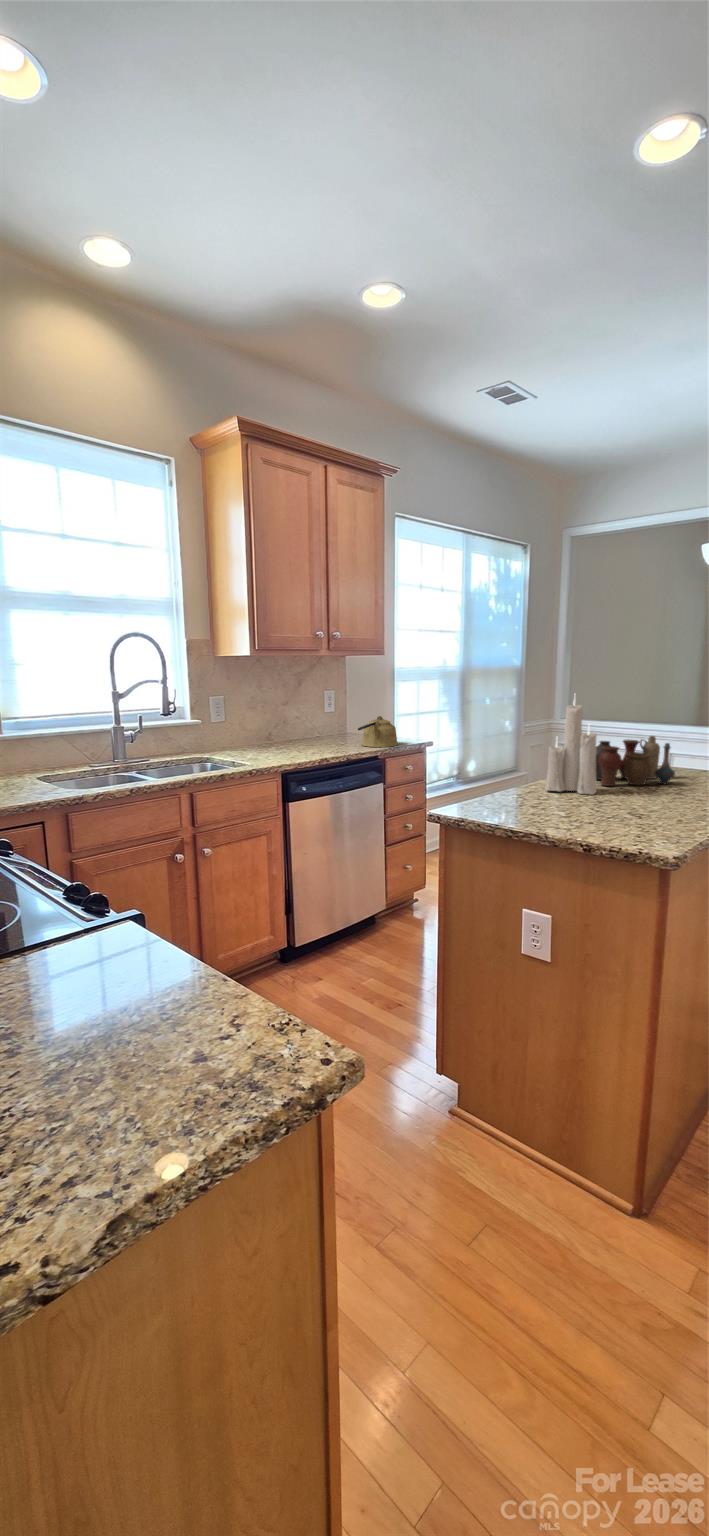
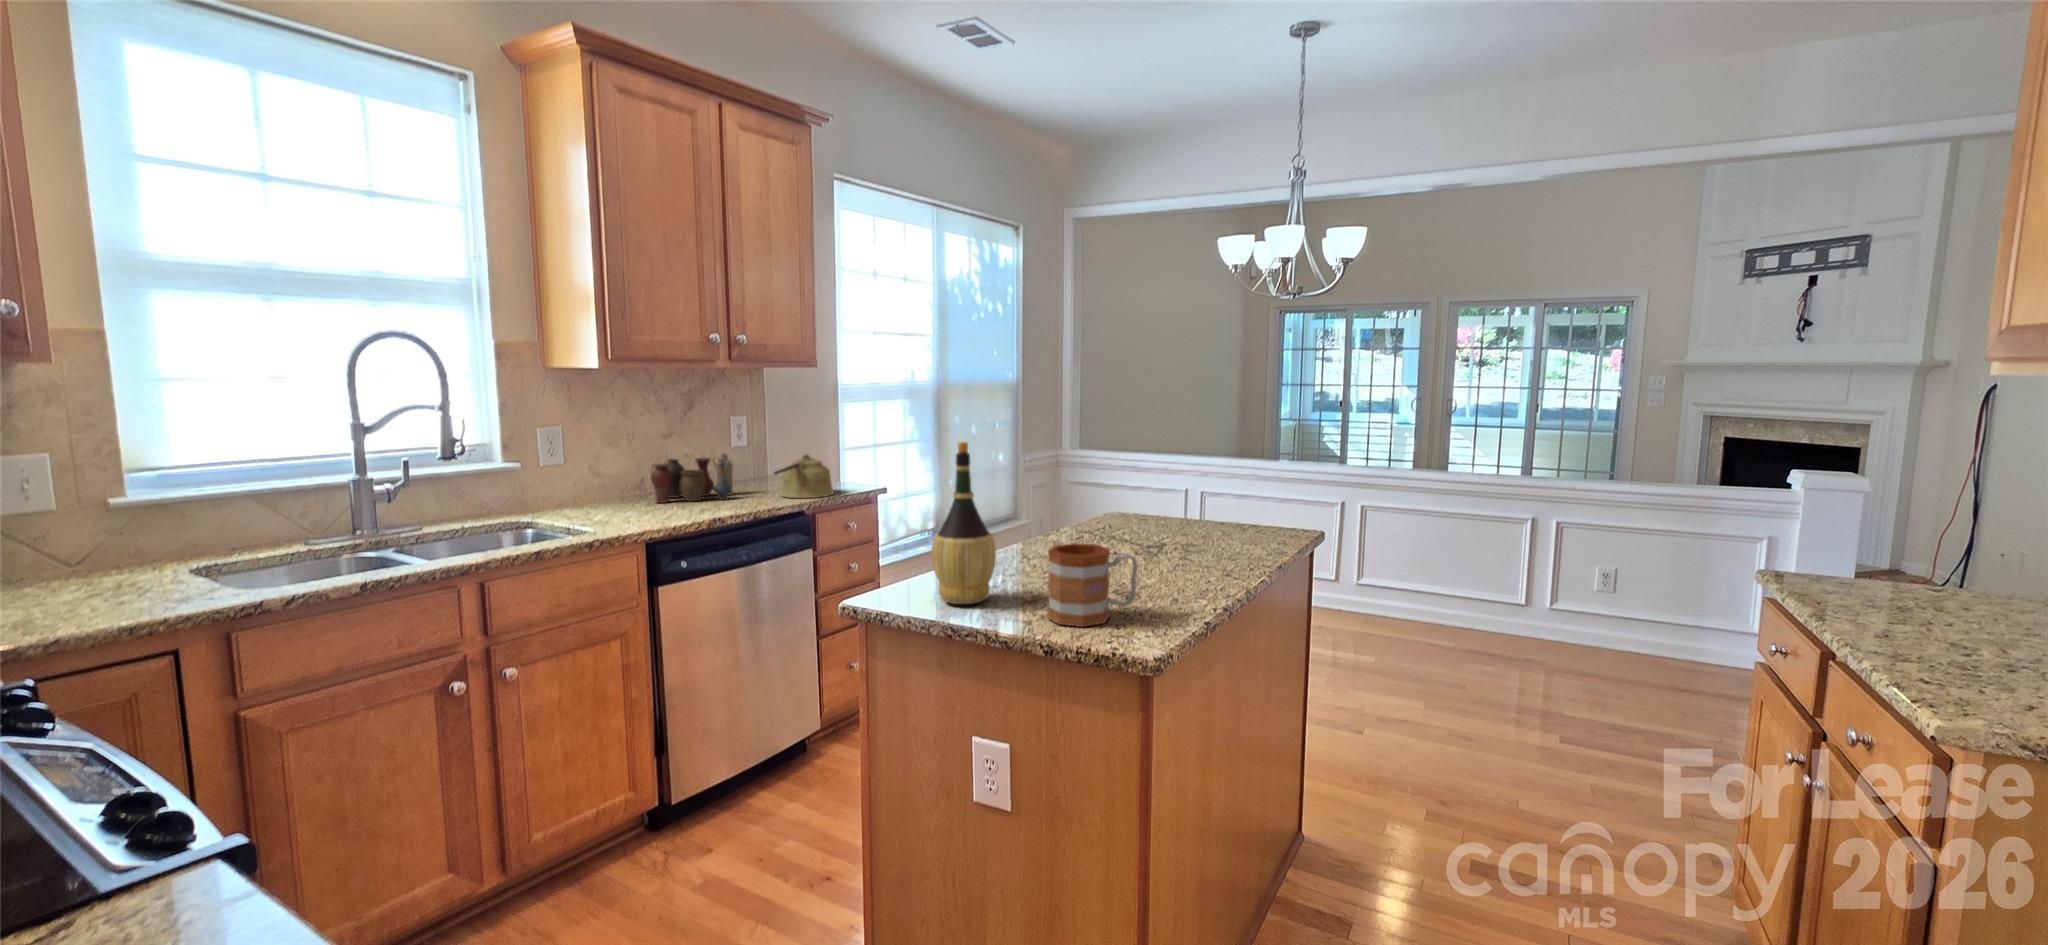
candle: present [545,702,597,794] -> none [1013,418,1080,563]
wine bottle: none [495,703,542,817] -> present [931,442,996,604]
vase: present [596,736,675,786] -> present [651,454,733,503]
mug: none [583,776,654,835] -> present [1048,543,1138,627]

